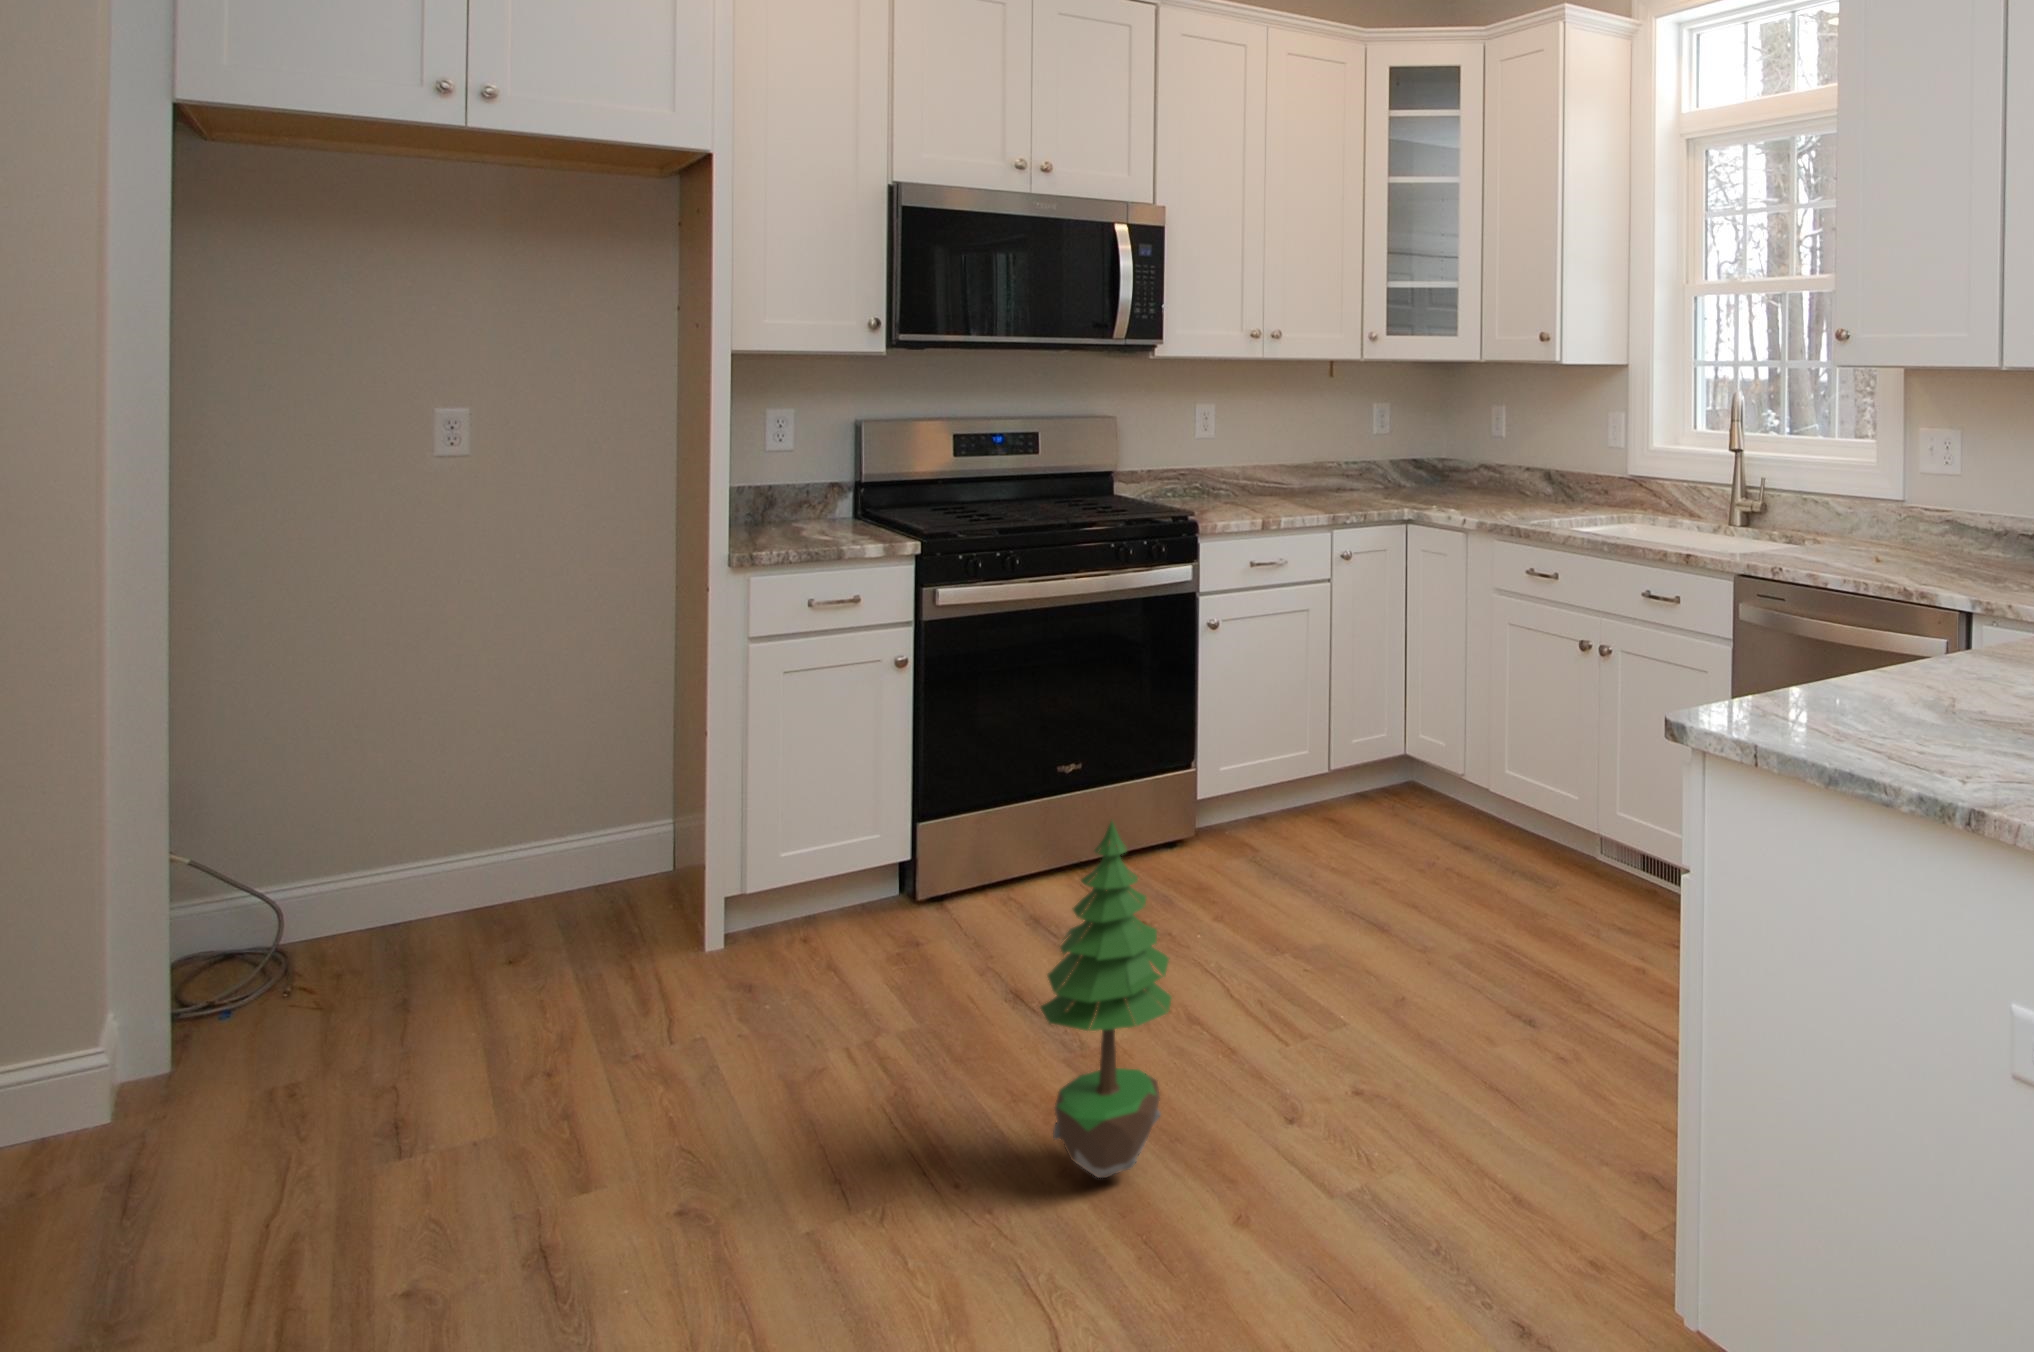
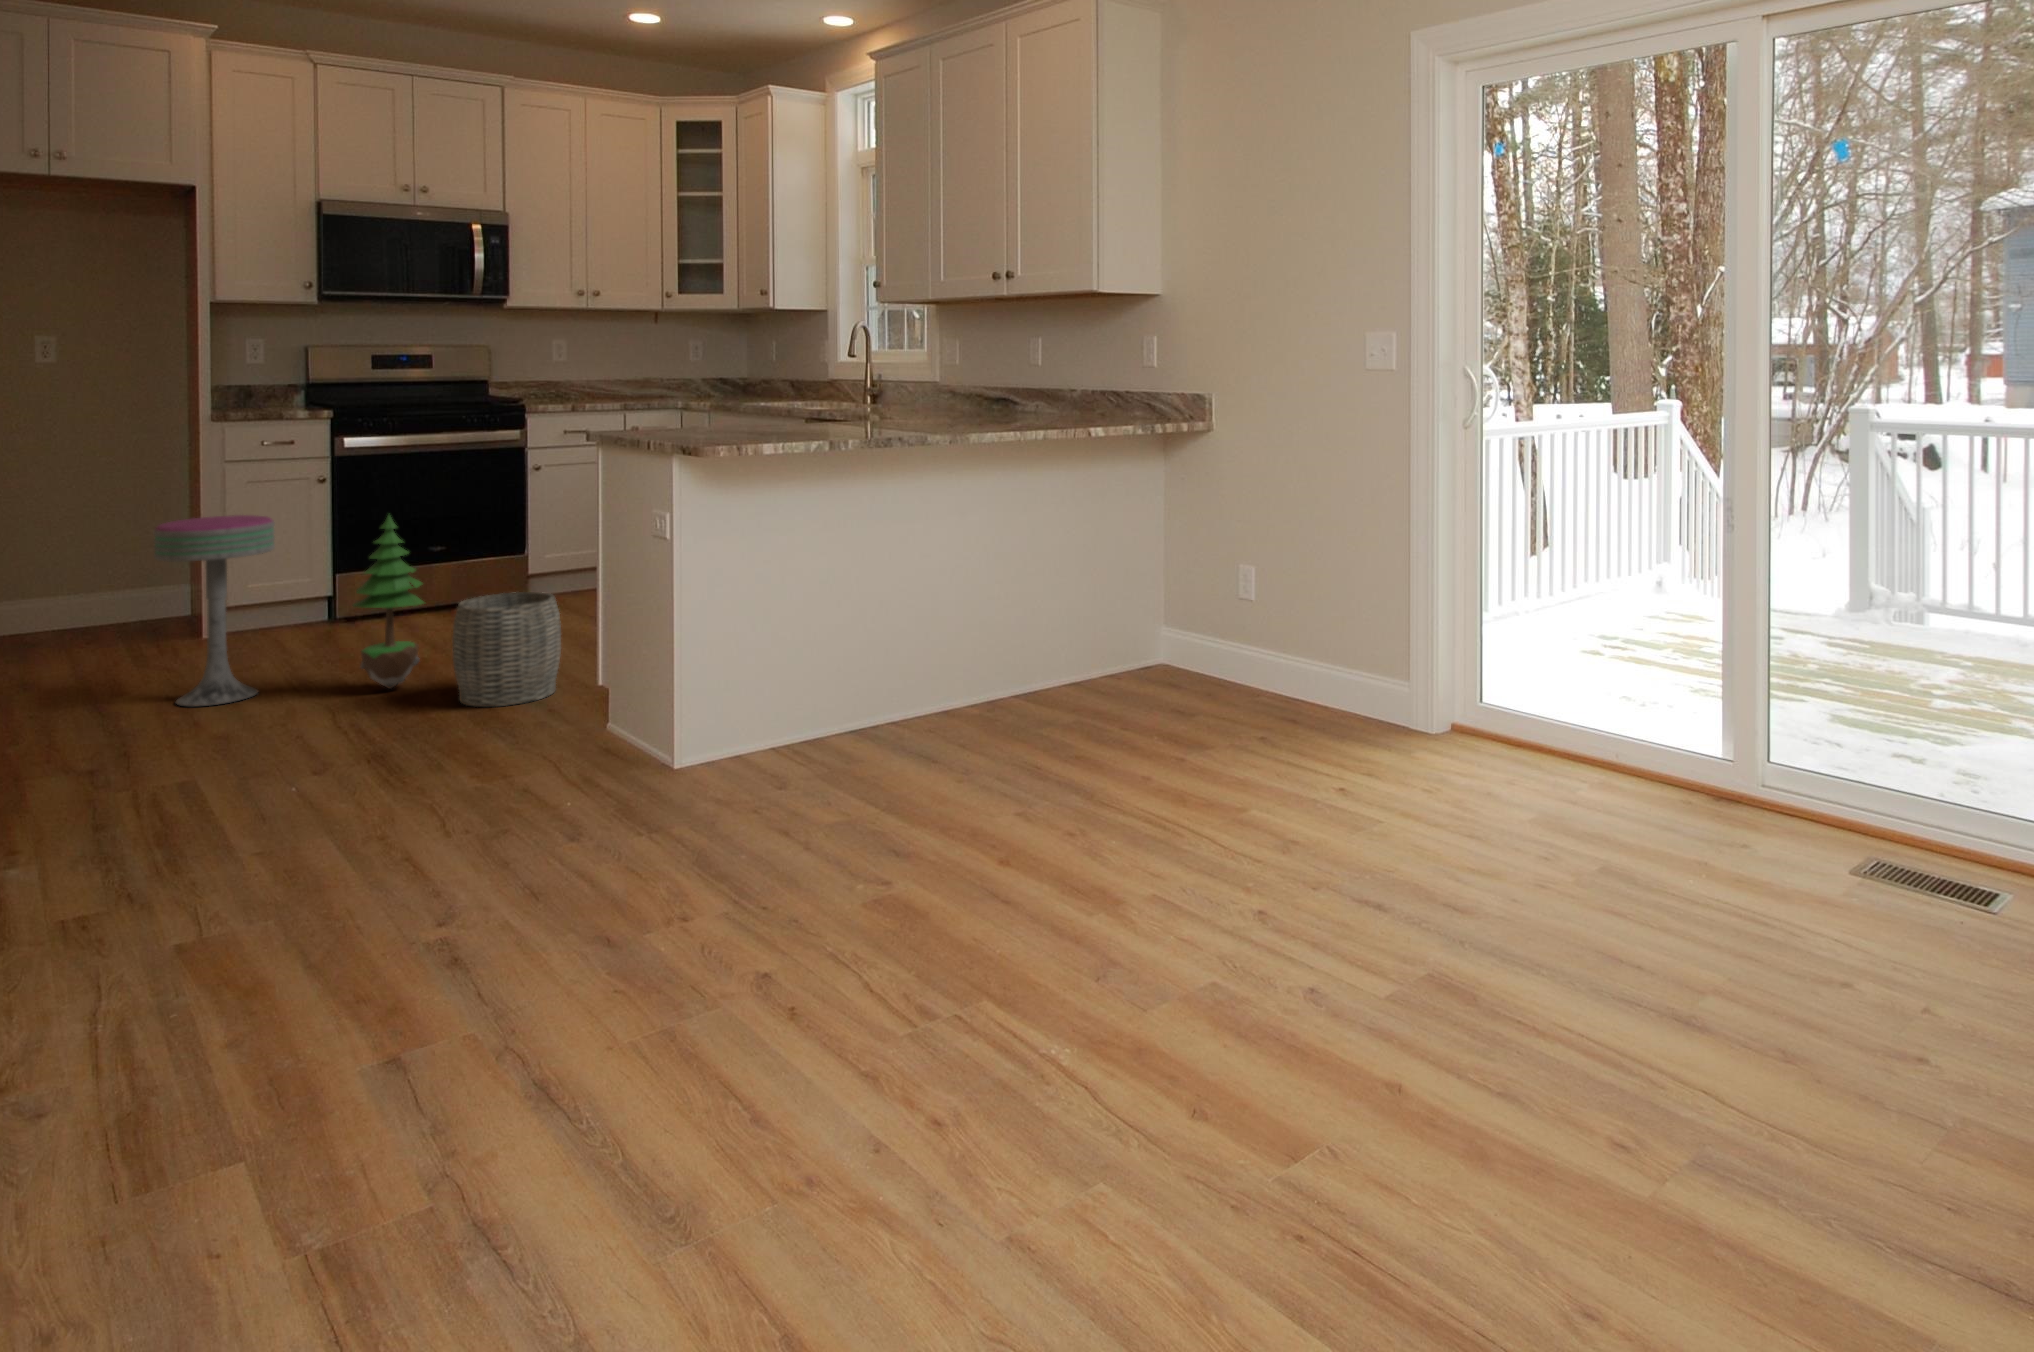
bar stool: none [667,805,890,1235] -> present [154,515,275,706]
woven basket: none [1258,986,1462,1285] -> present [452,592,561,707]

